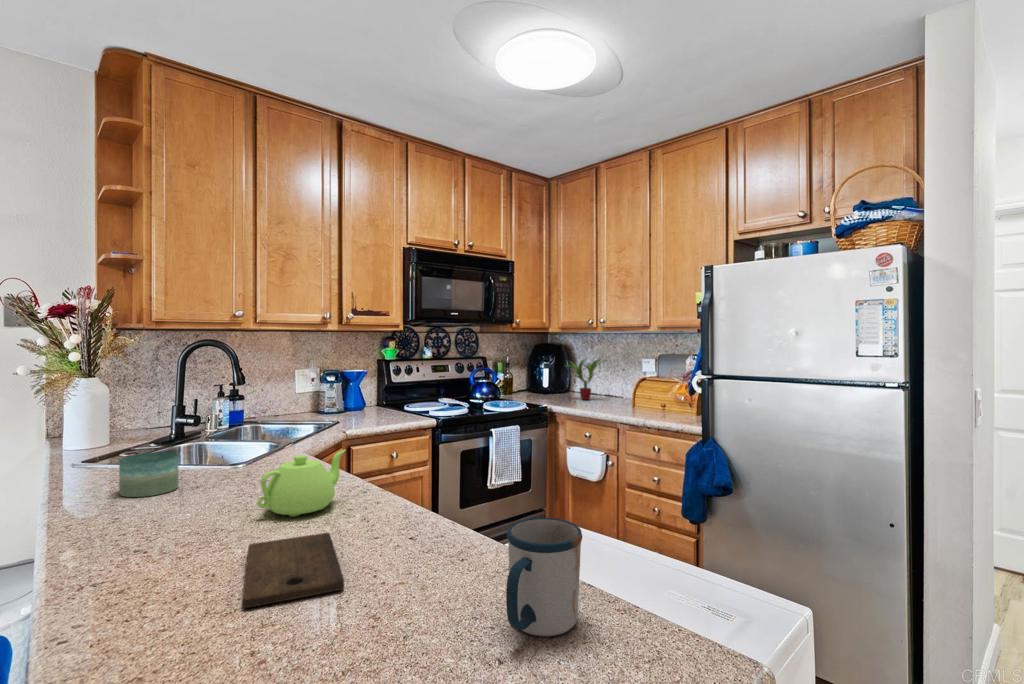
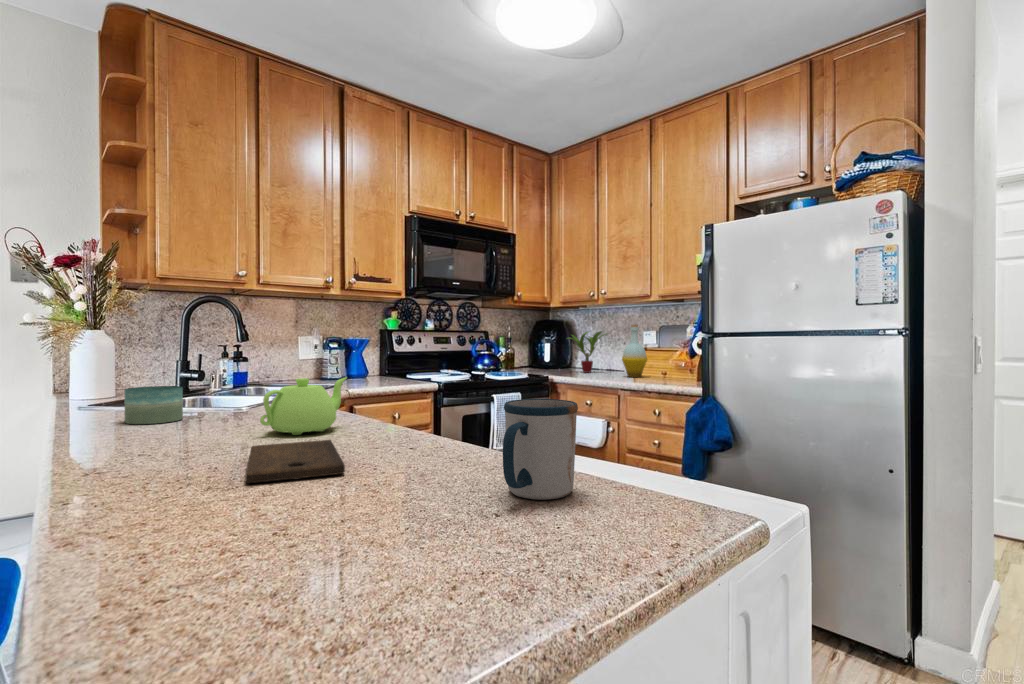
bottle: none [620,355,646,408] -> present [622,324,647,377]

